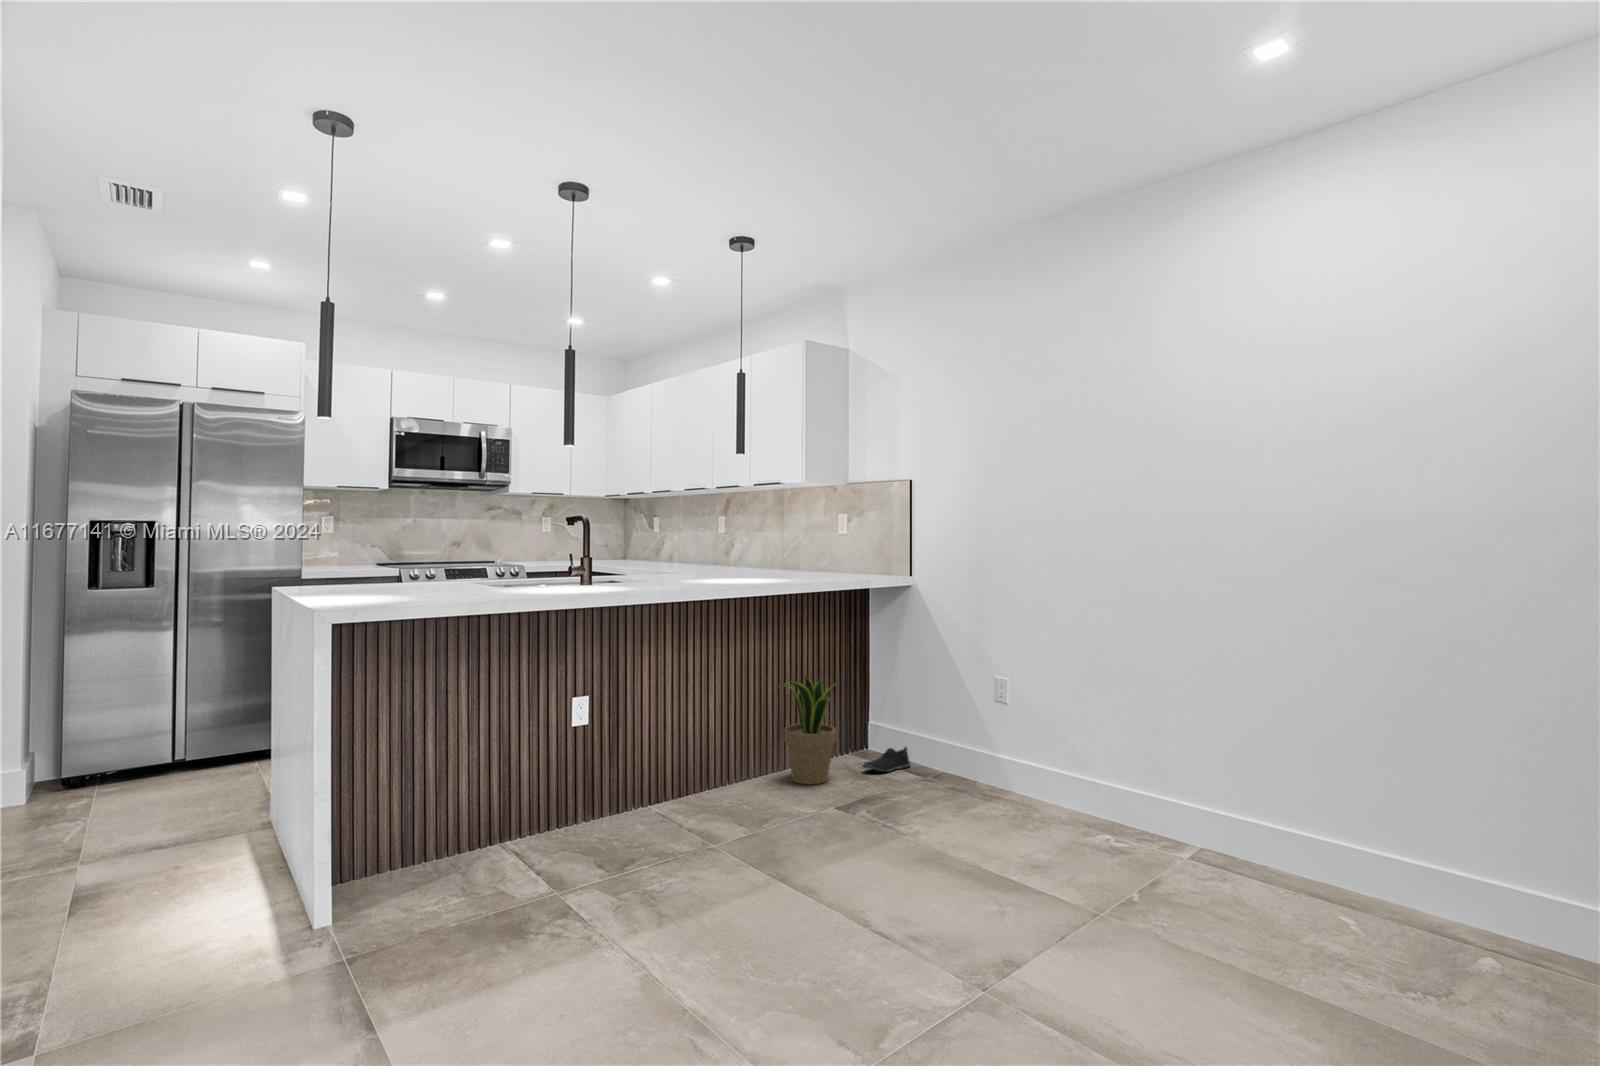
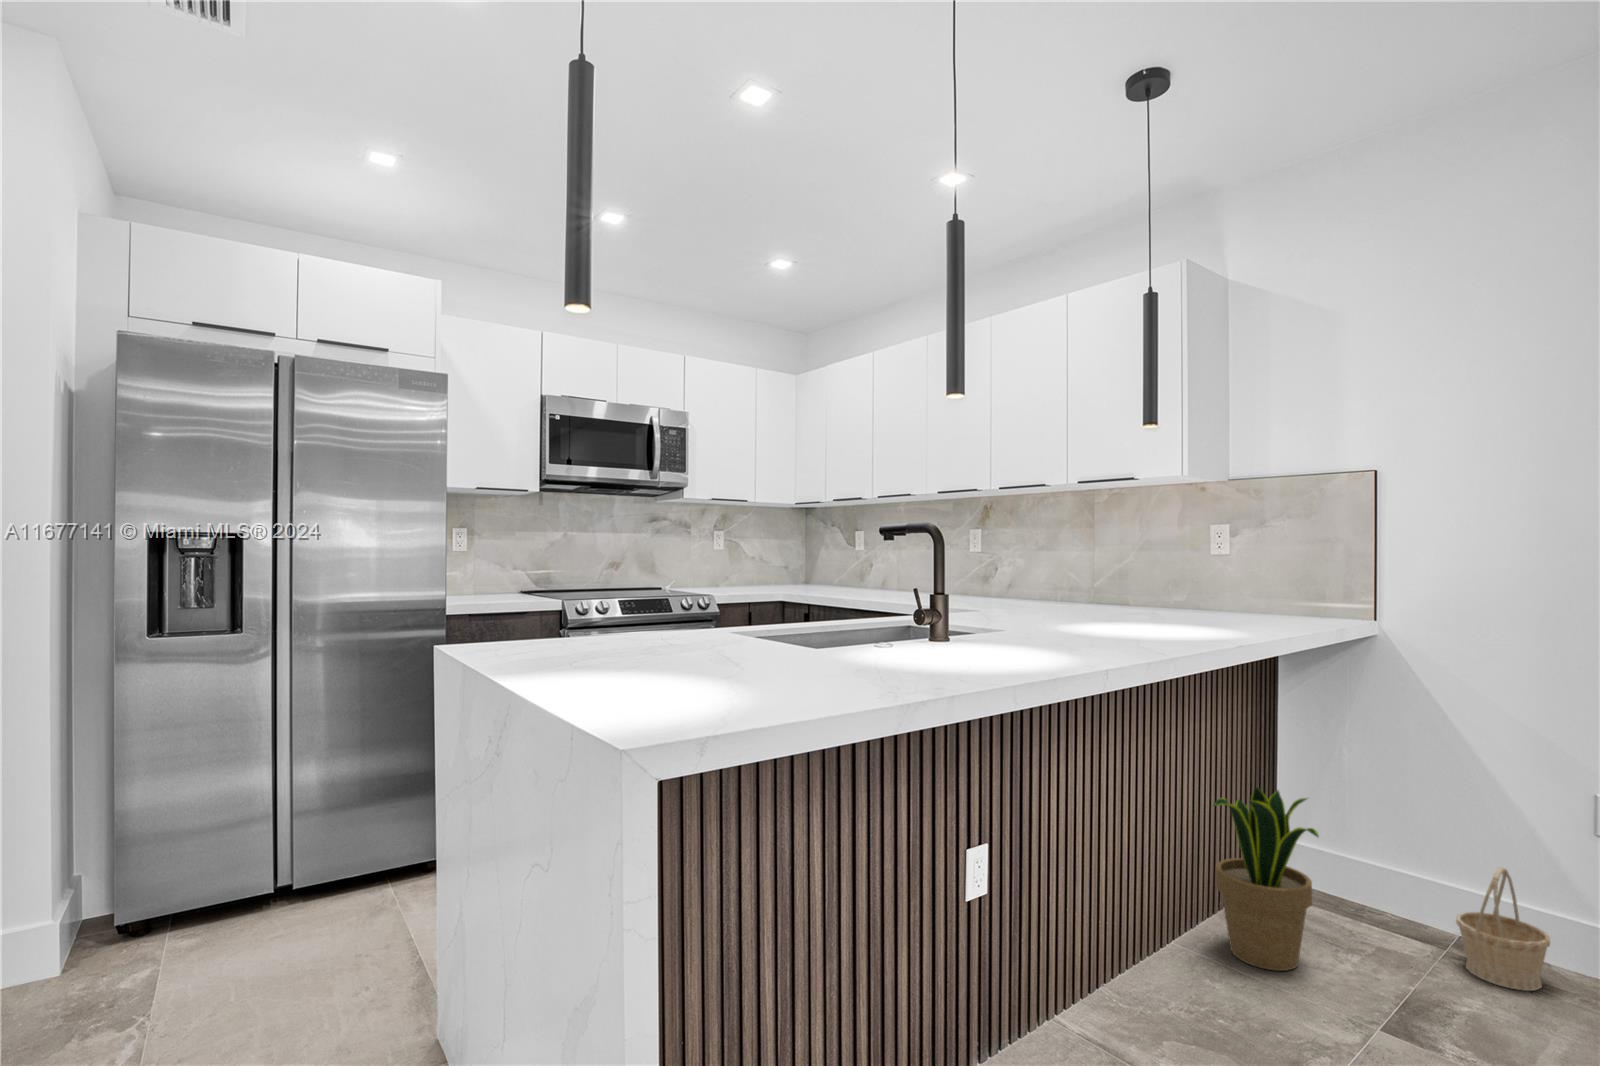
basket: none [921,720,965,789] -> present [1456,867,1550,991]
shoe: present [862,747,910,772] -> none [1328,893,1392,942]

